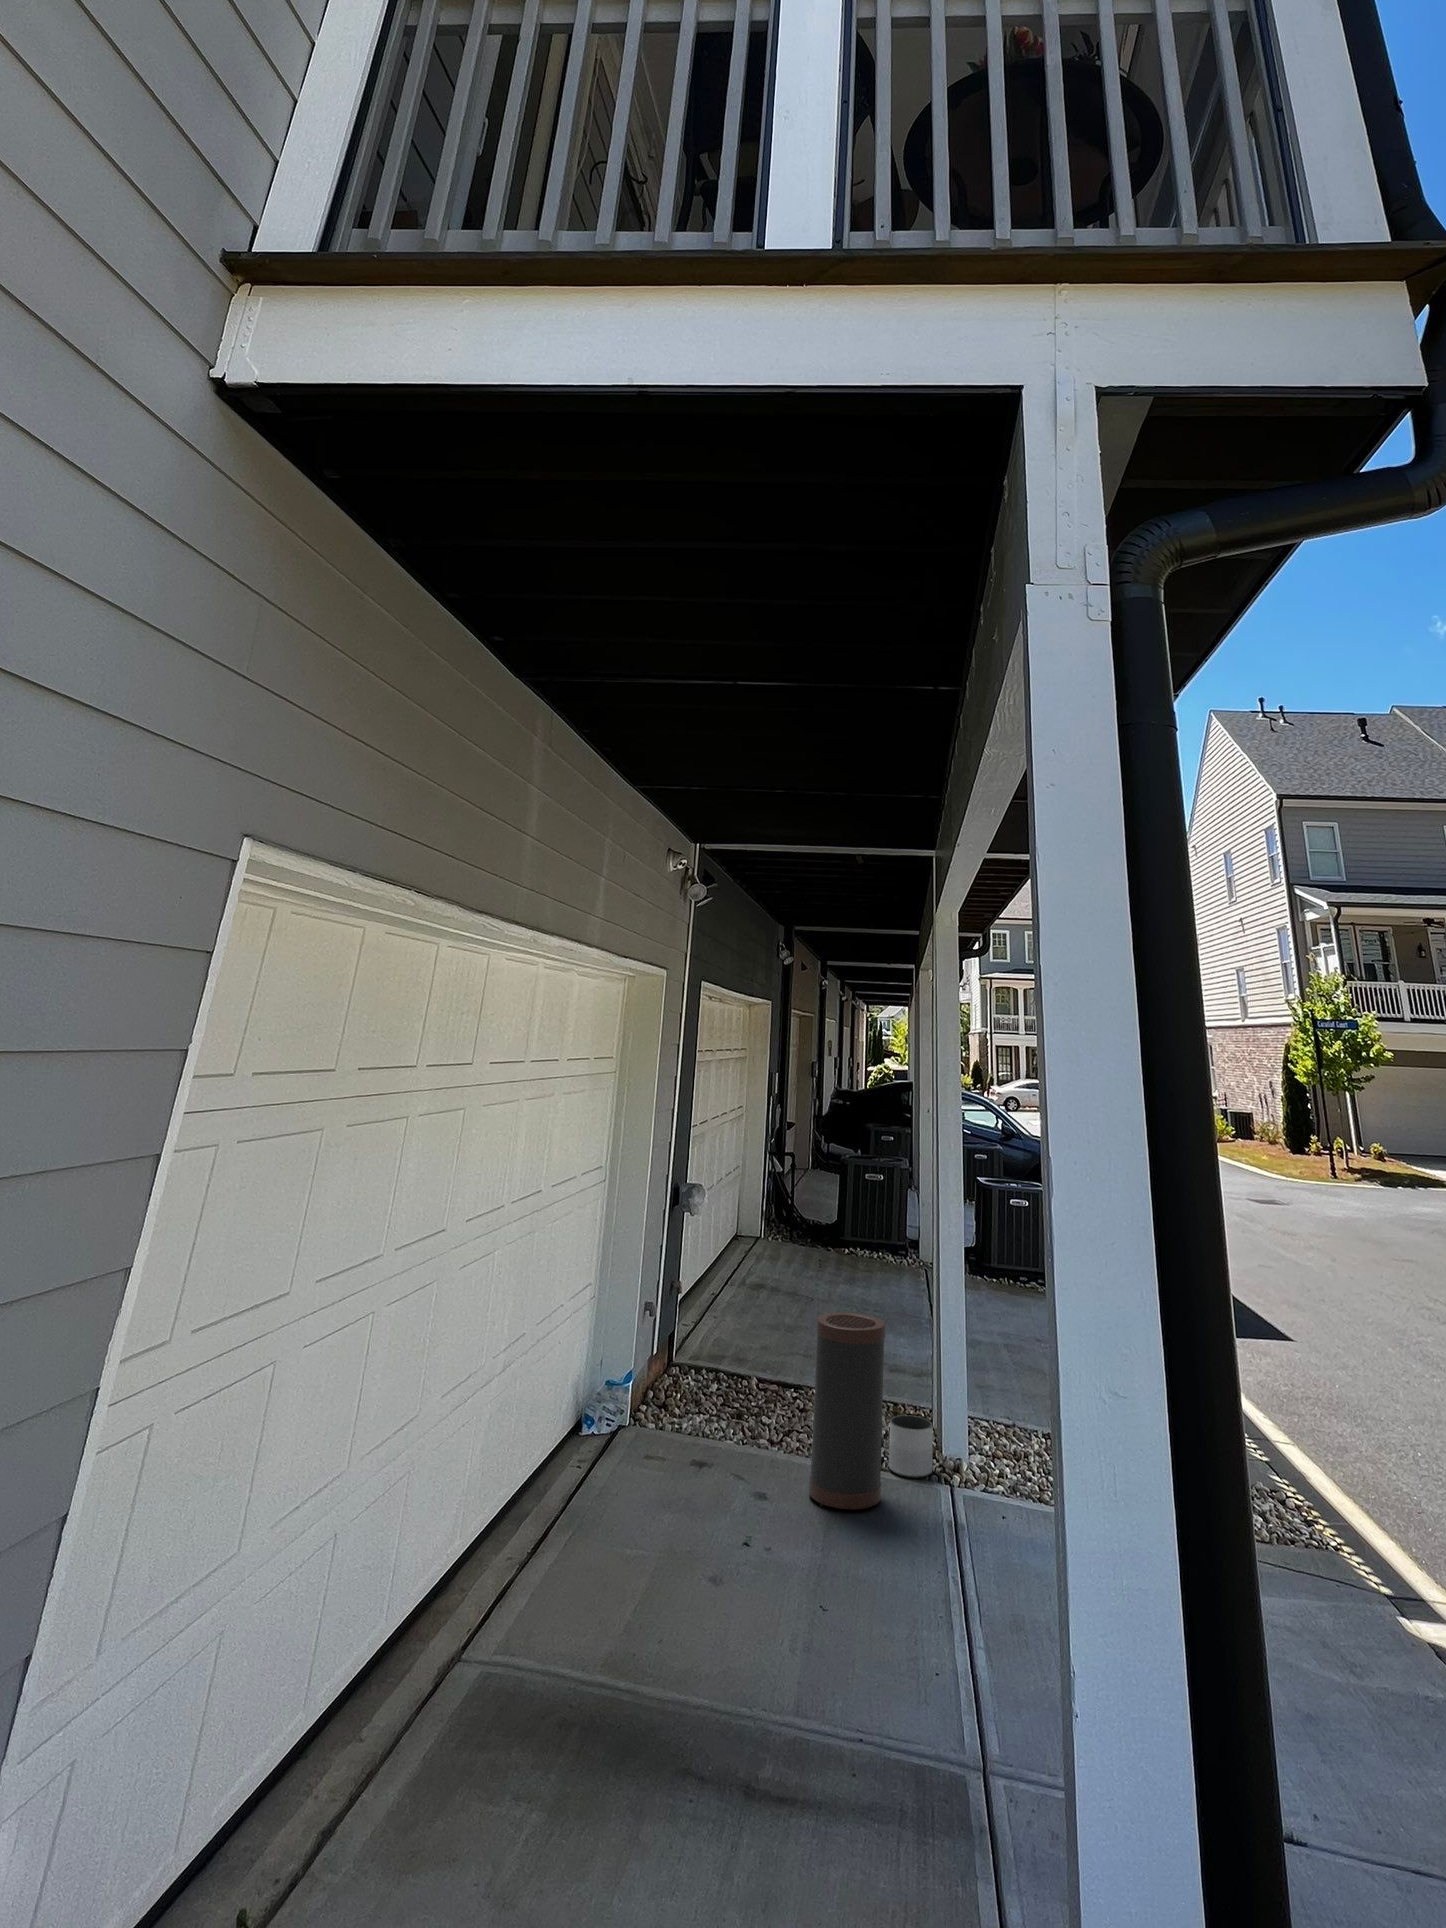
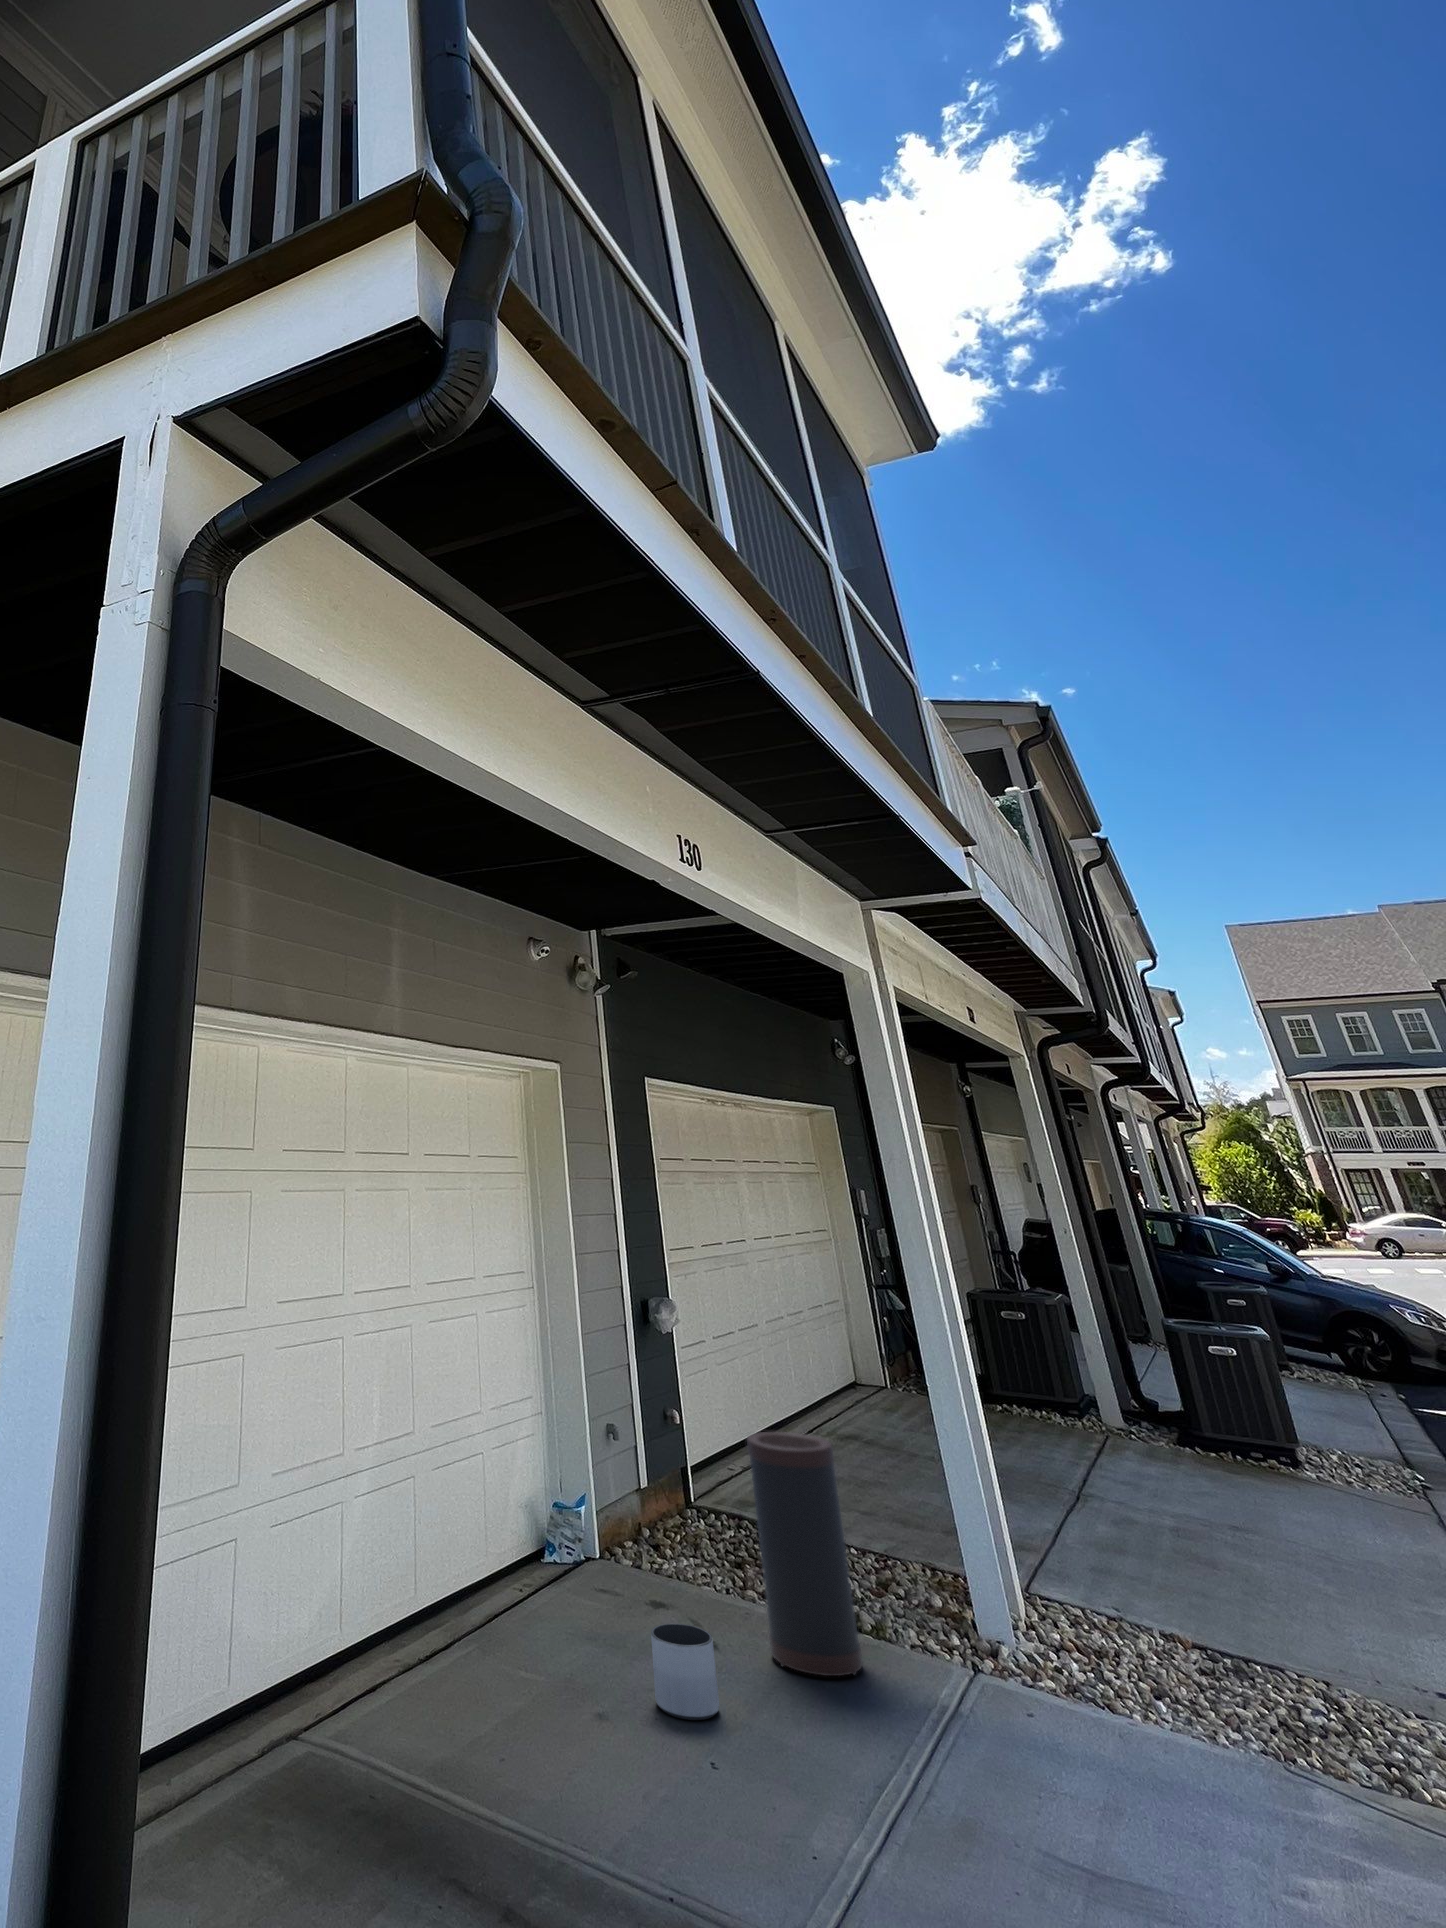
planter: present [889,1415,933,1478] -> present [651,1624,719,1720]

